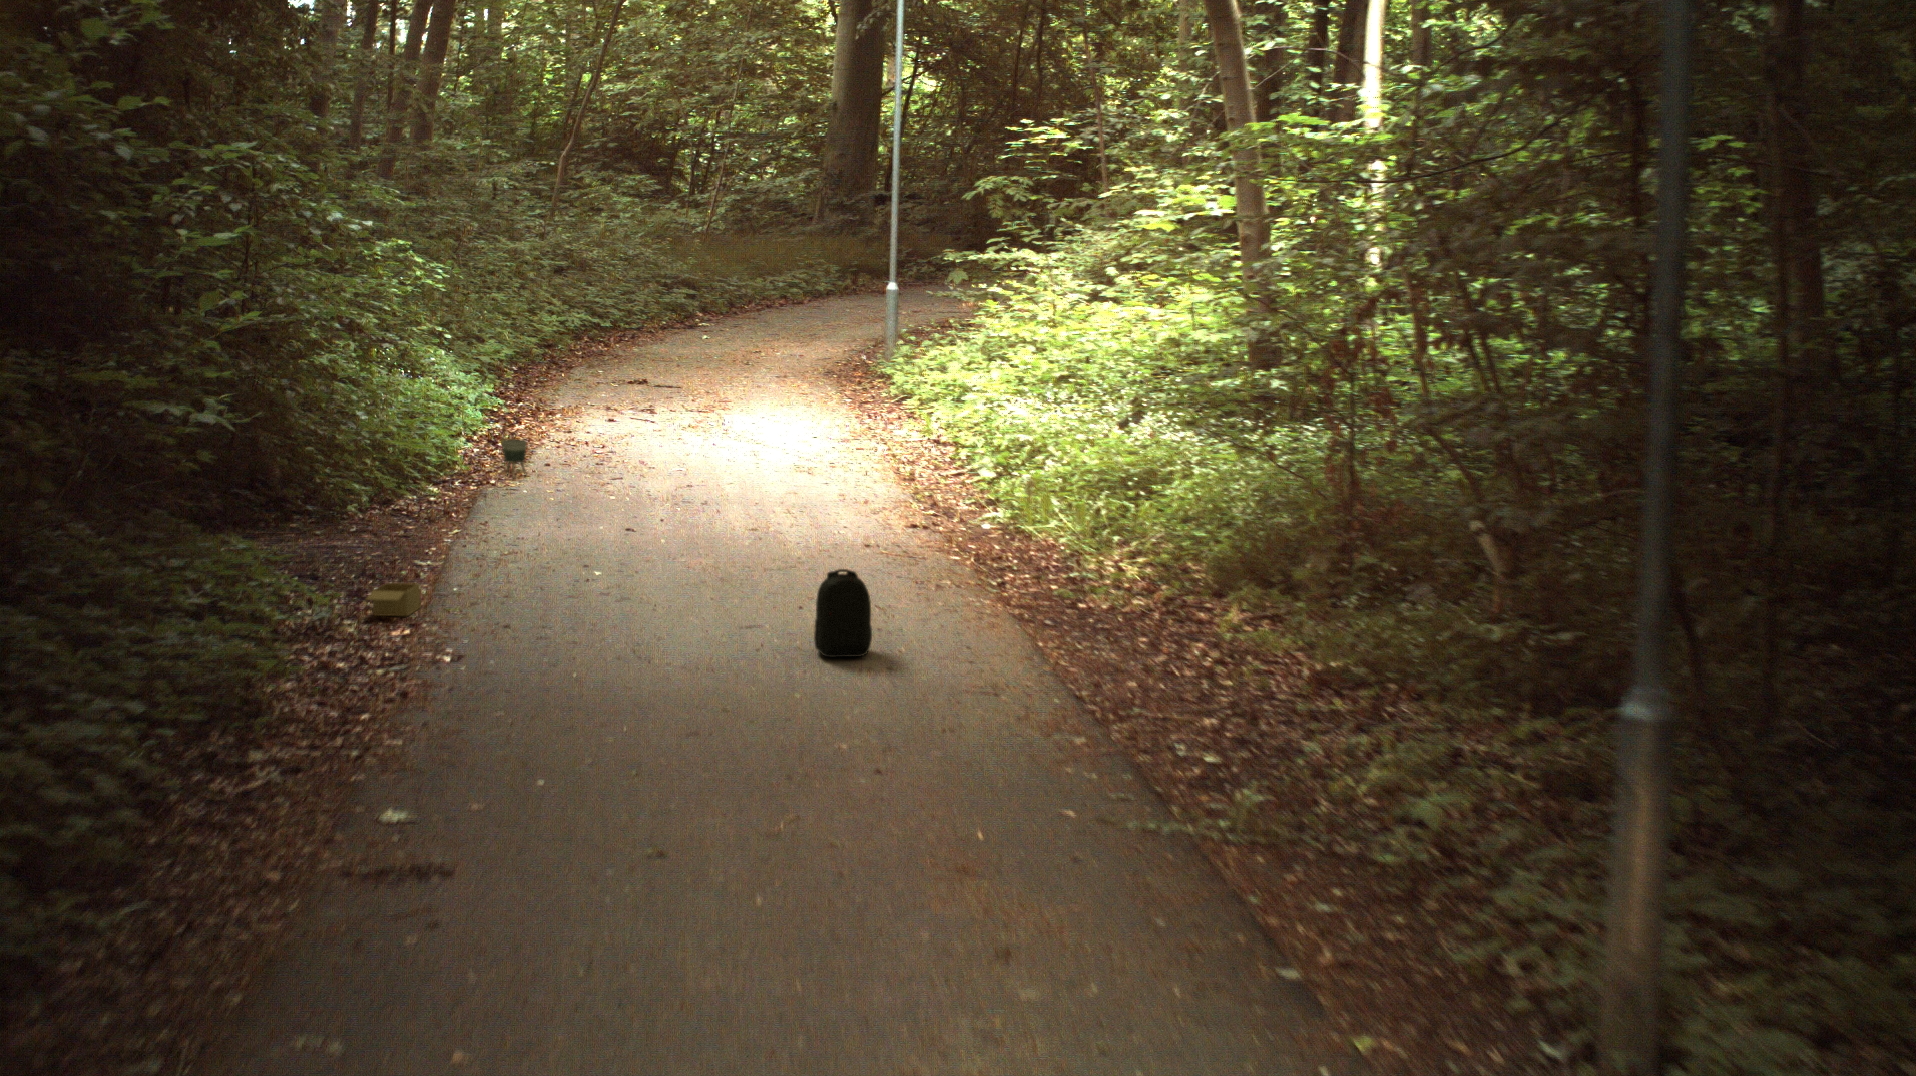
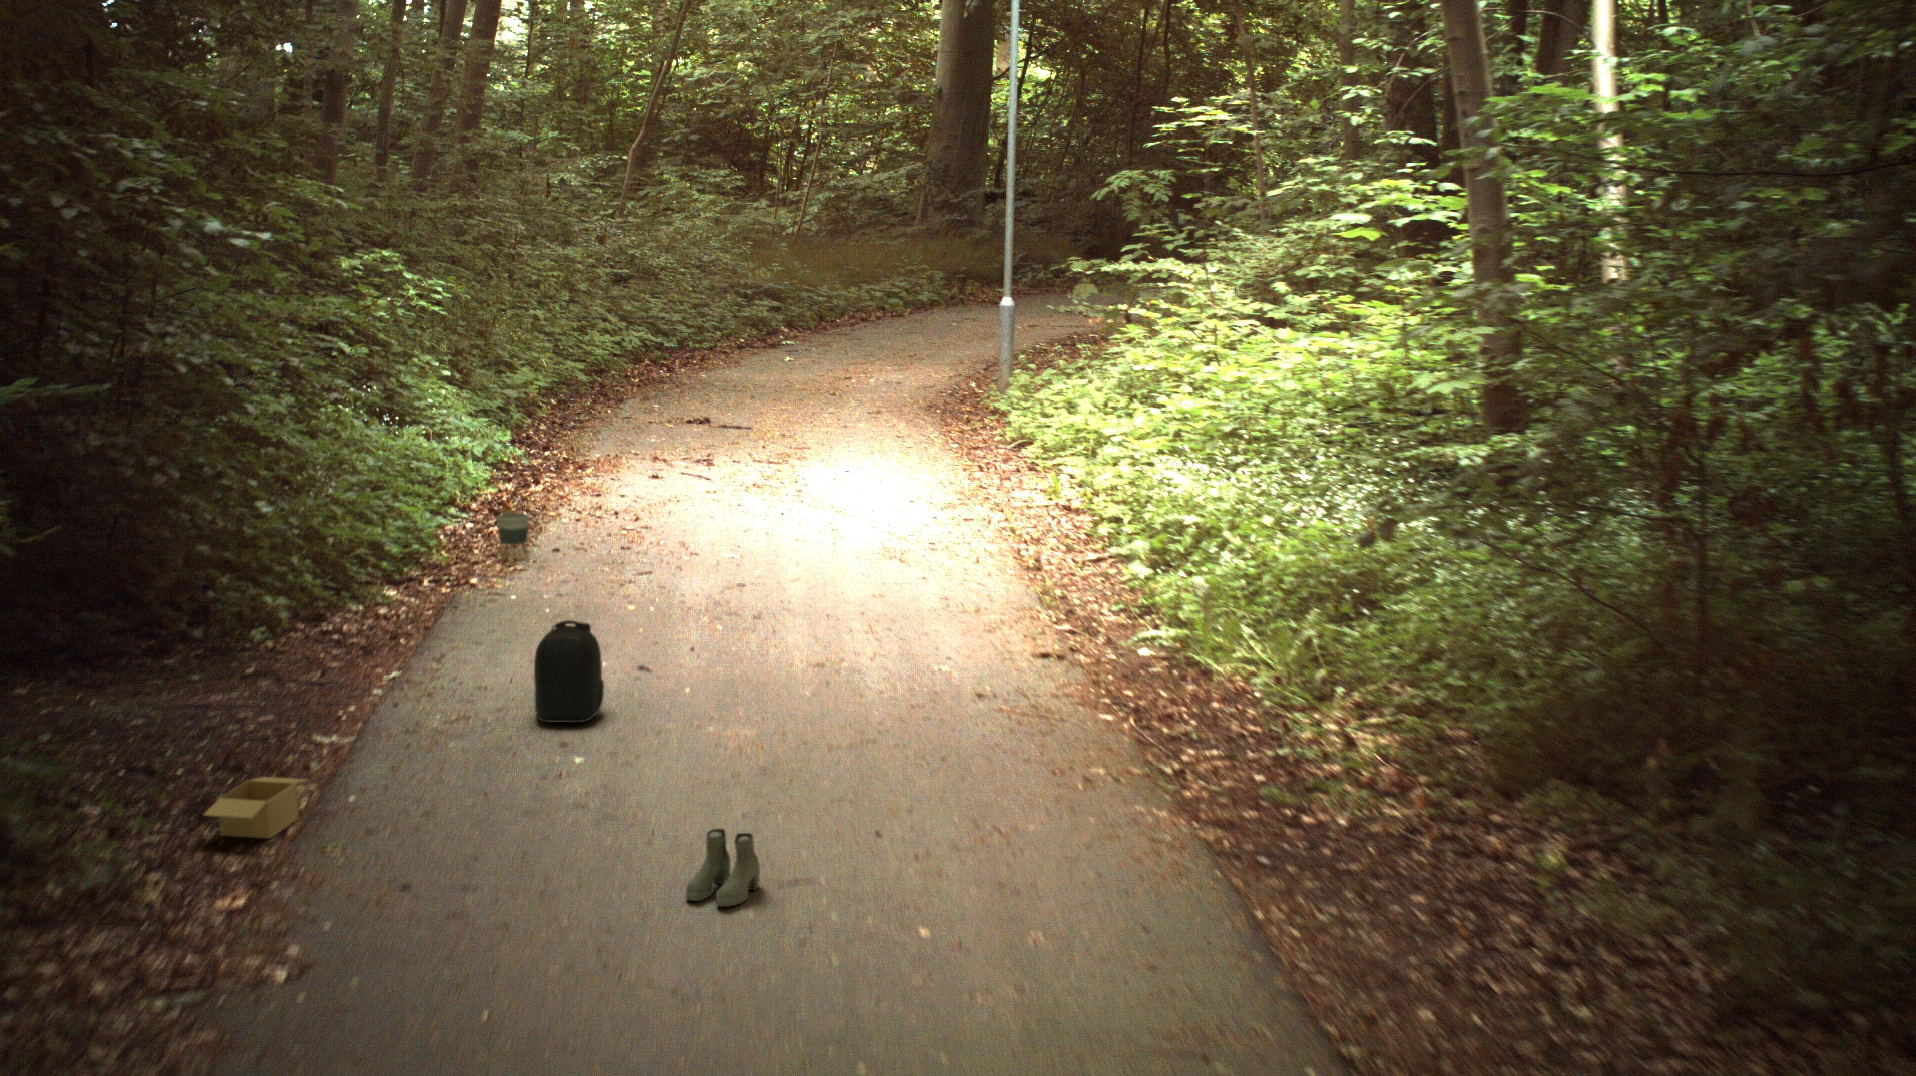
backpack: present [814,569,872,657] -> present [534,620,604,723]
boots: none [685,598,730,641] -> present [686,828,760,907]

